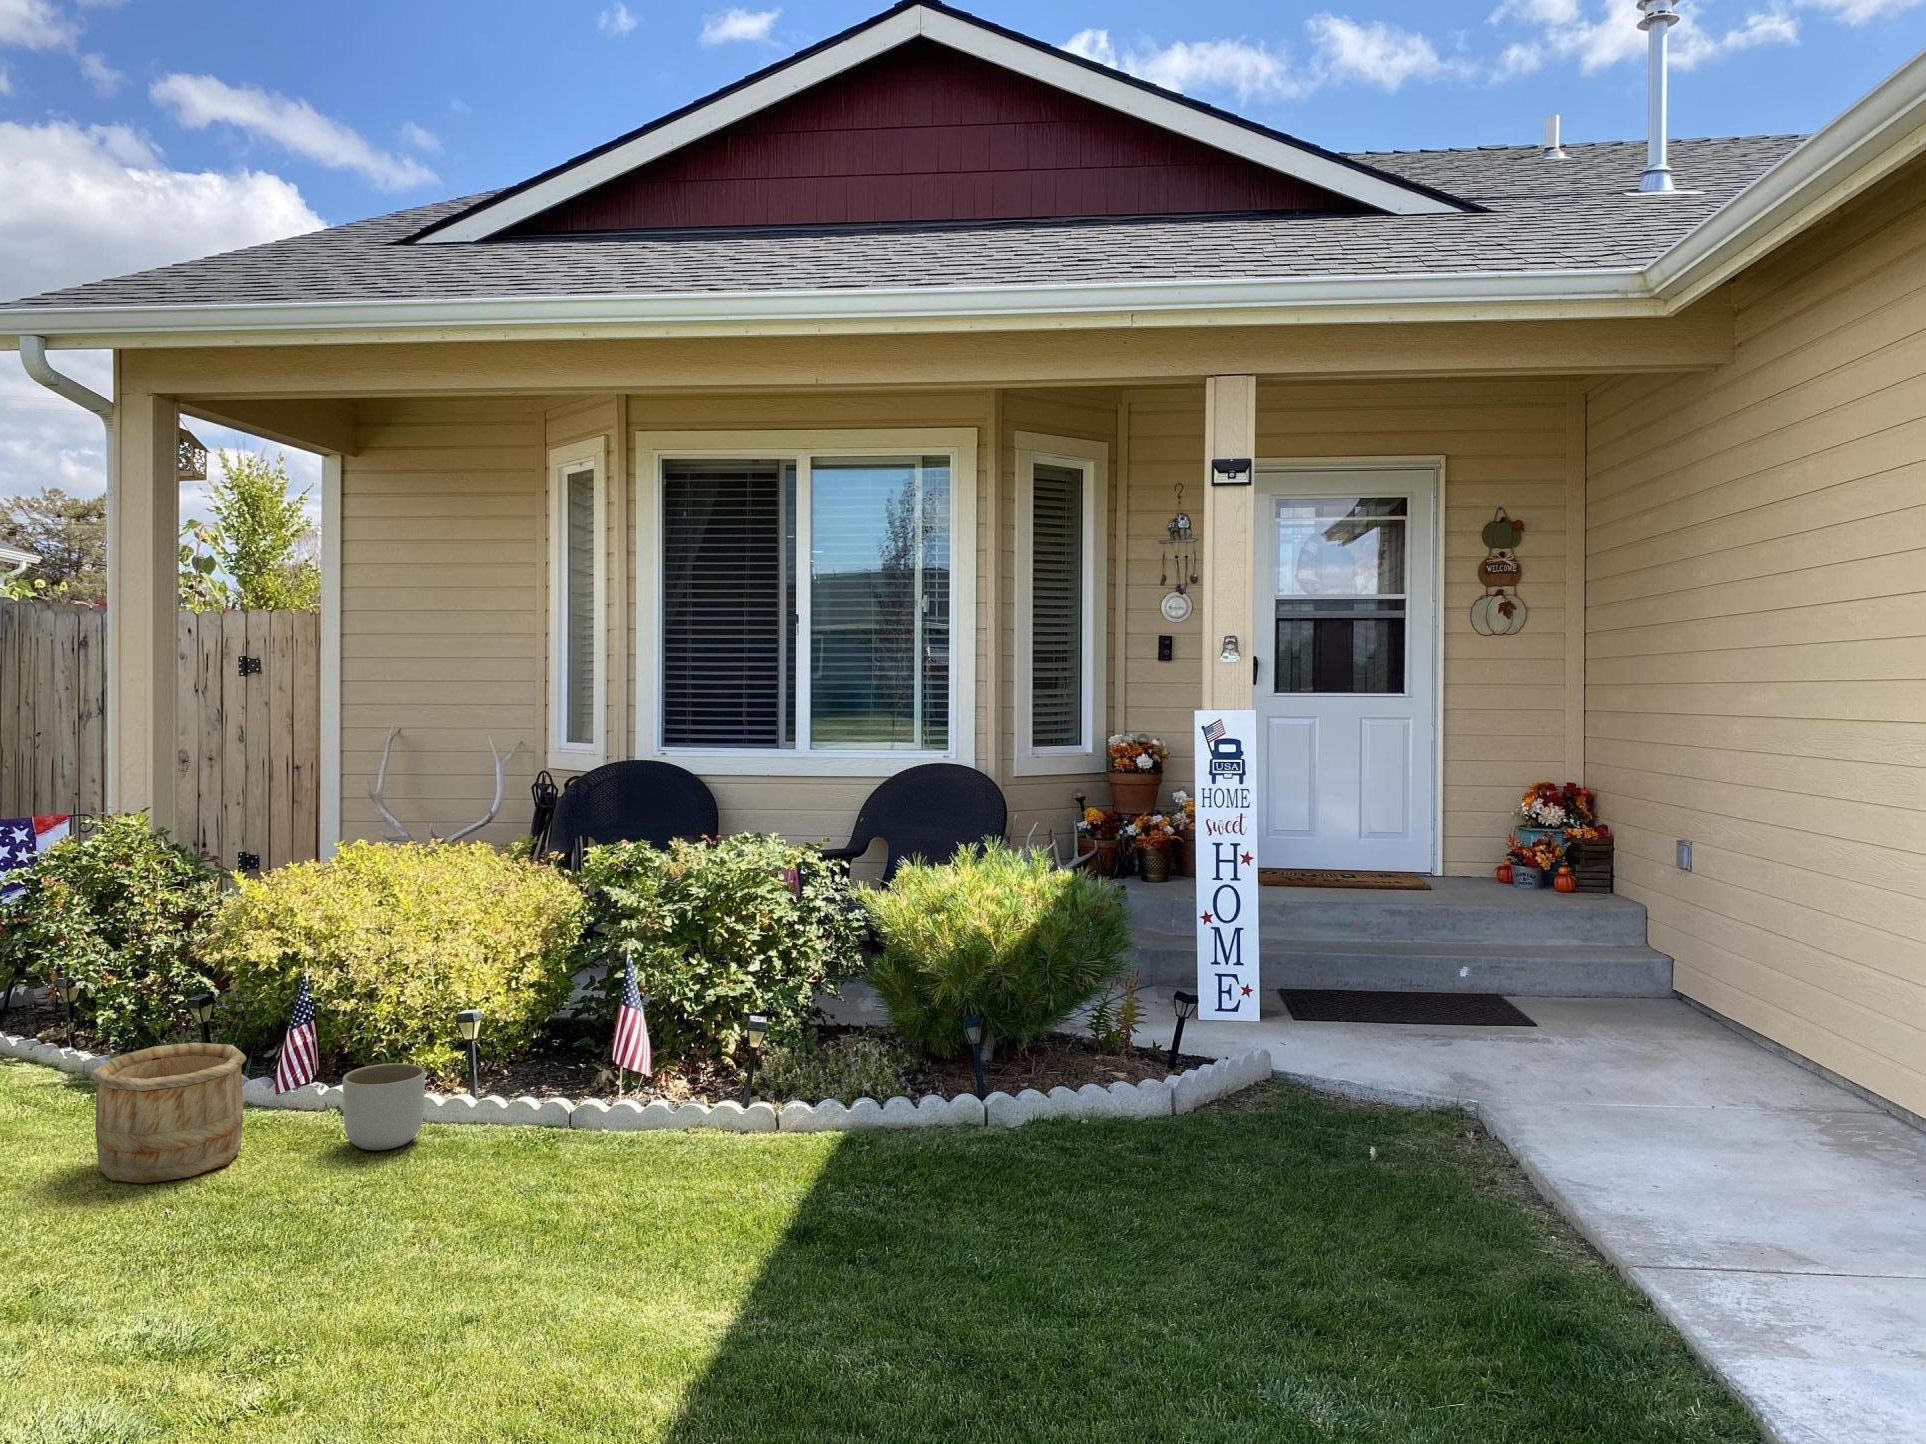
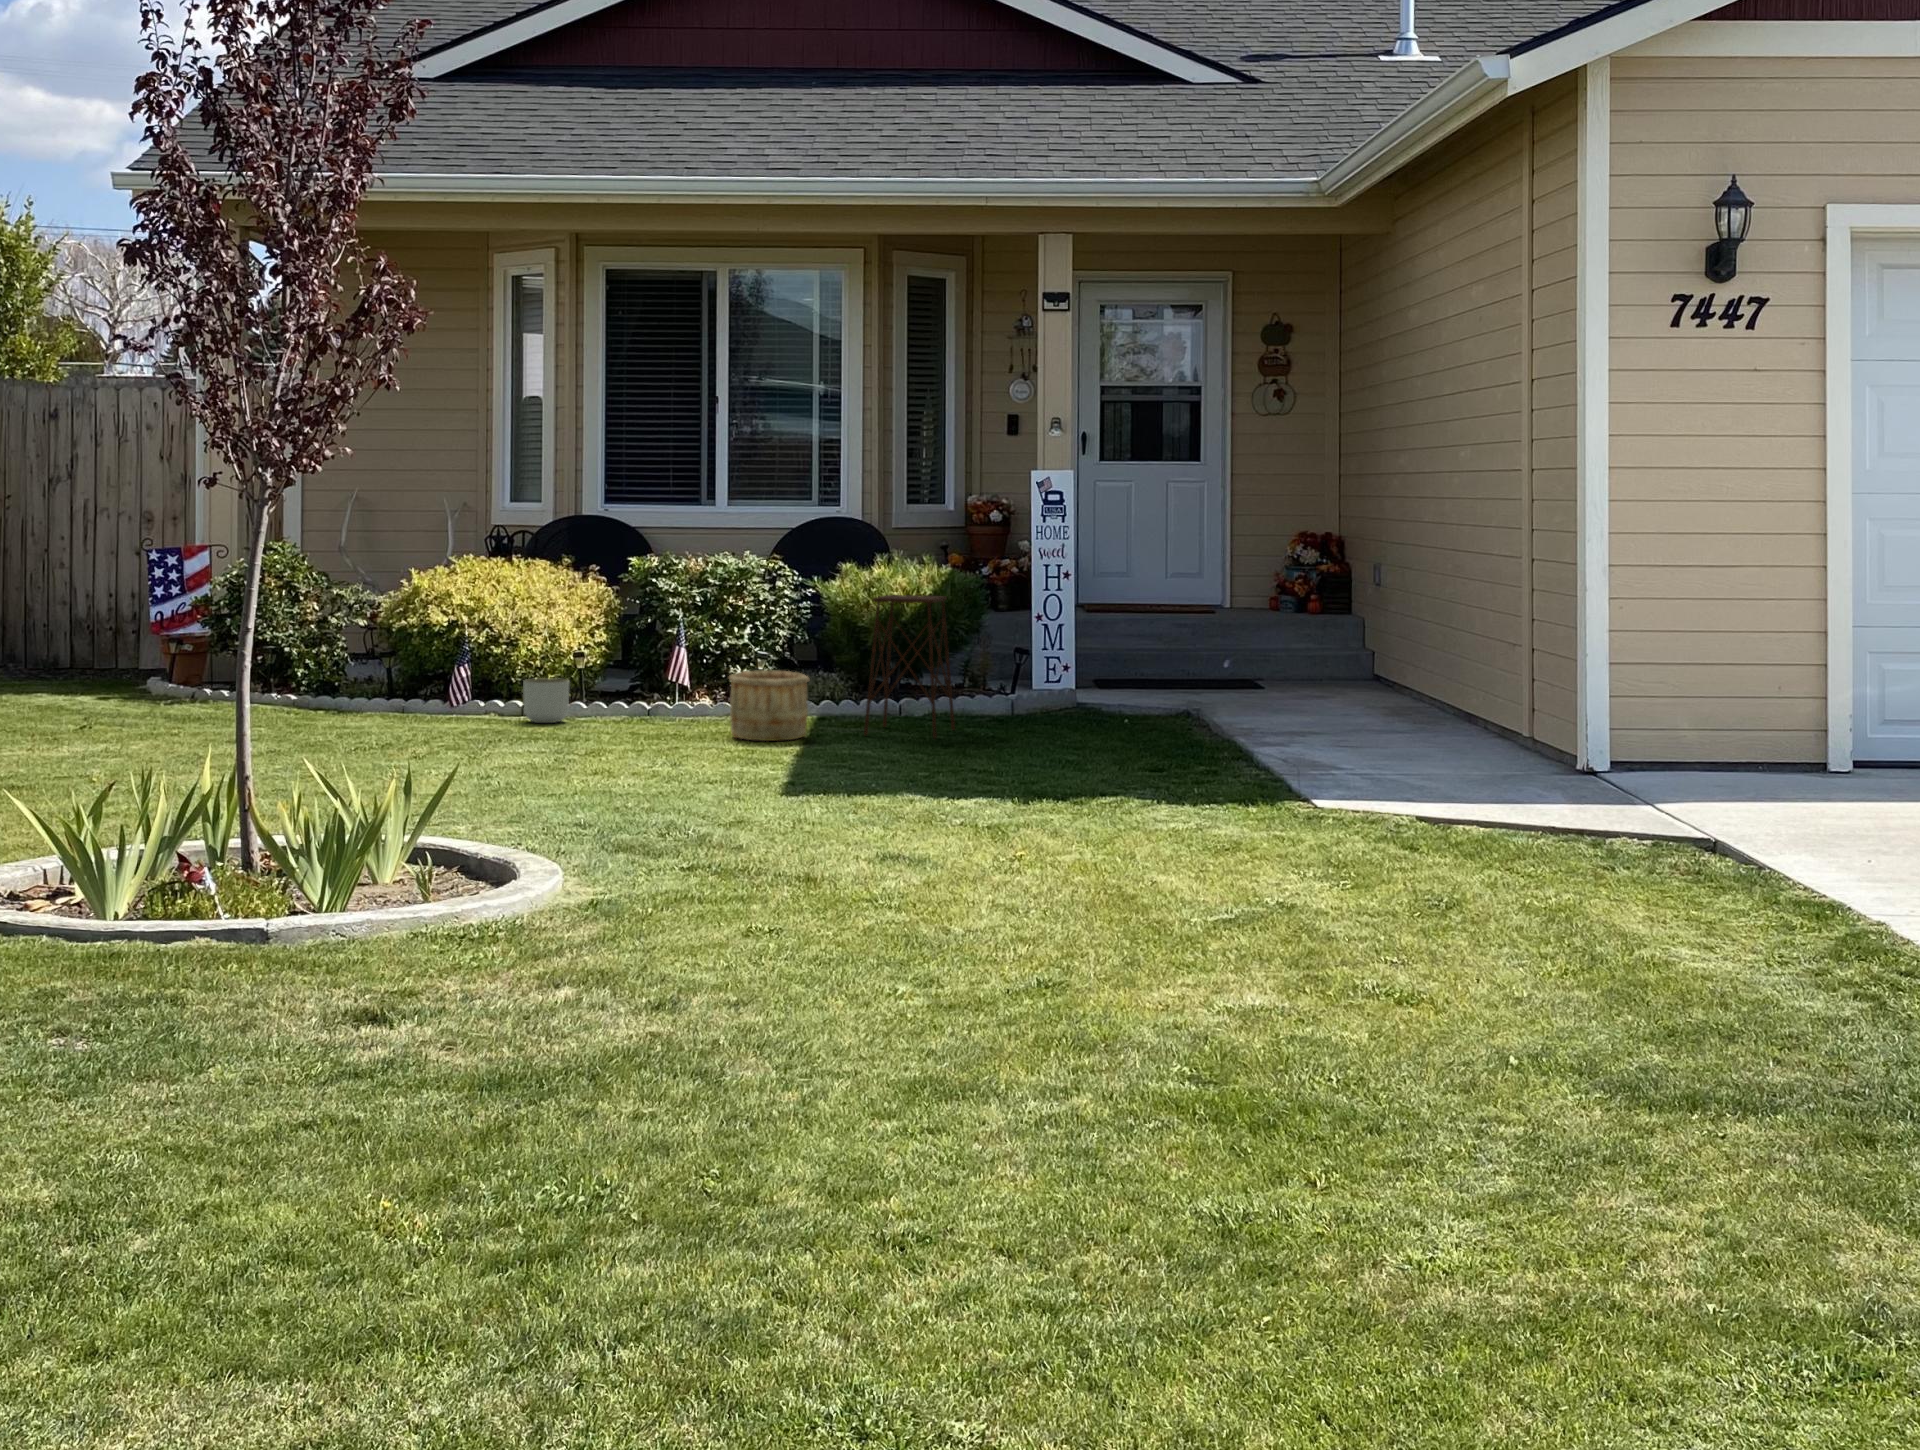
side table: none [894,949,1072,1254] -> present [864,595,955,738]
wooden bucket: present [91,1043,246,1184] -> present [729,670,810,741]

